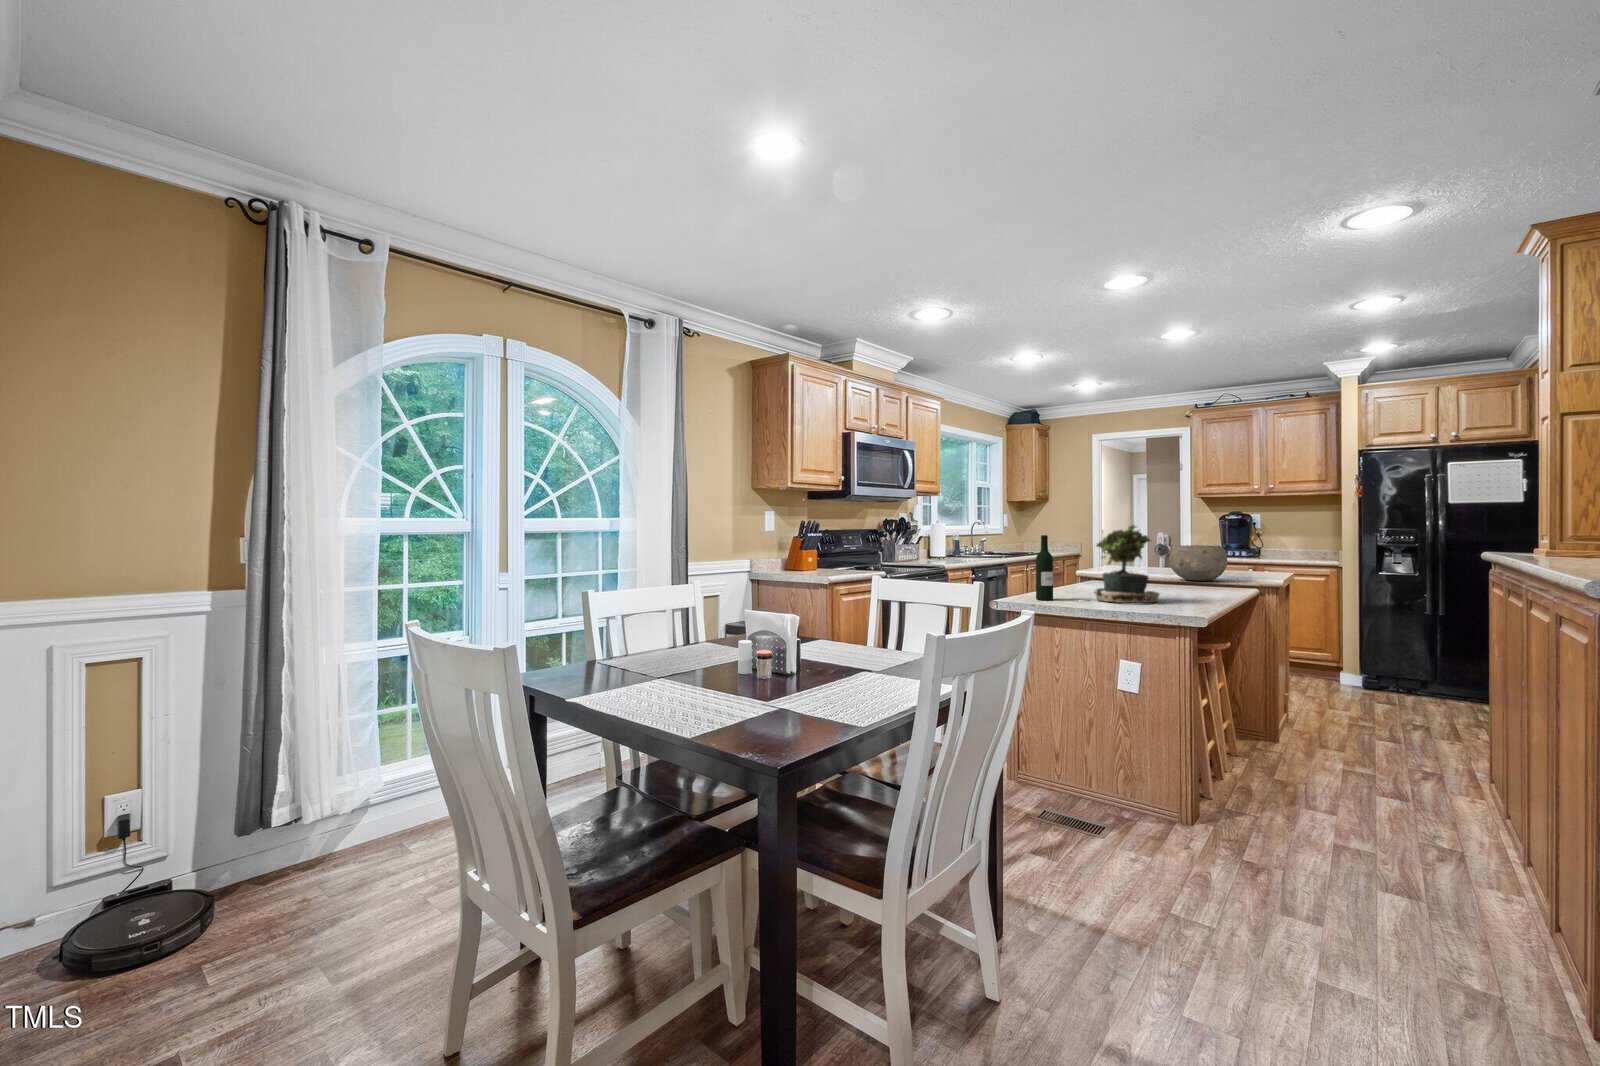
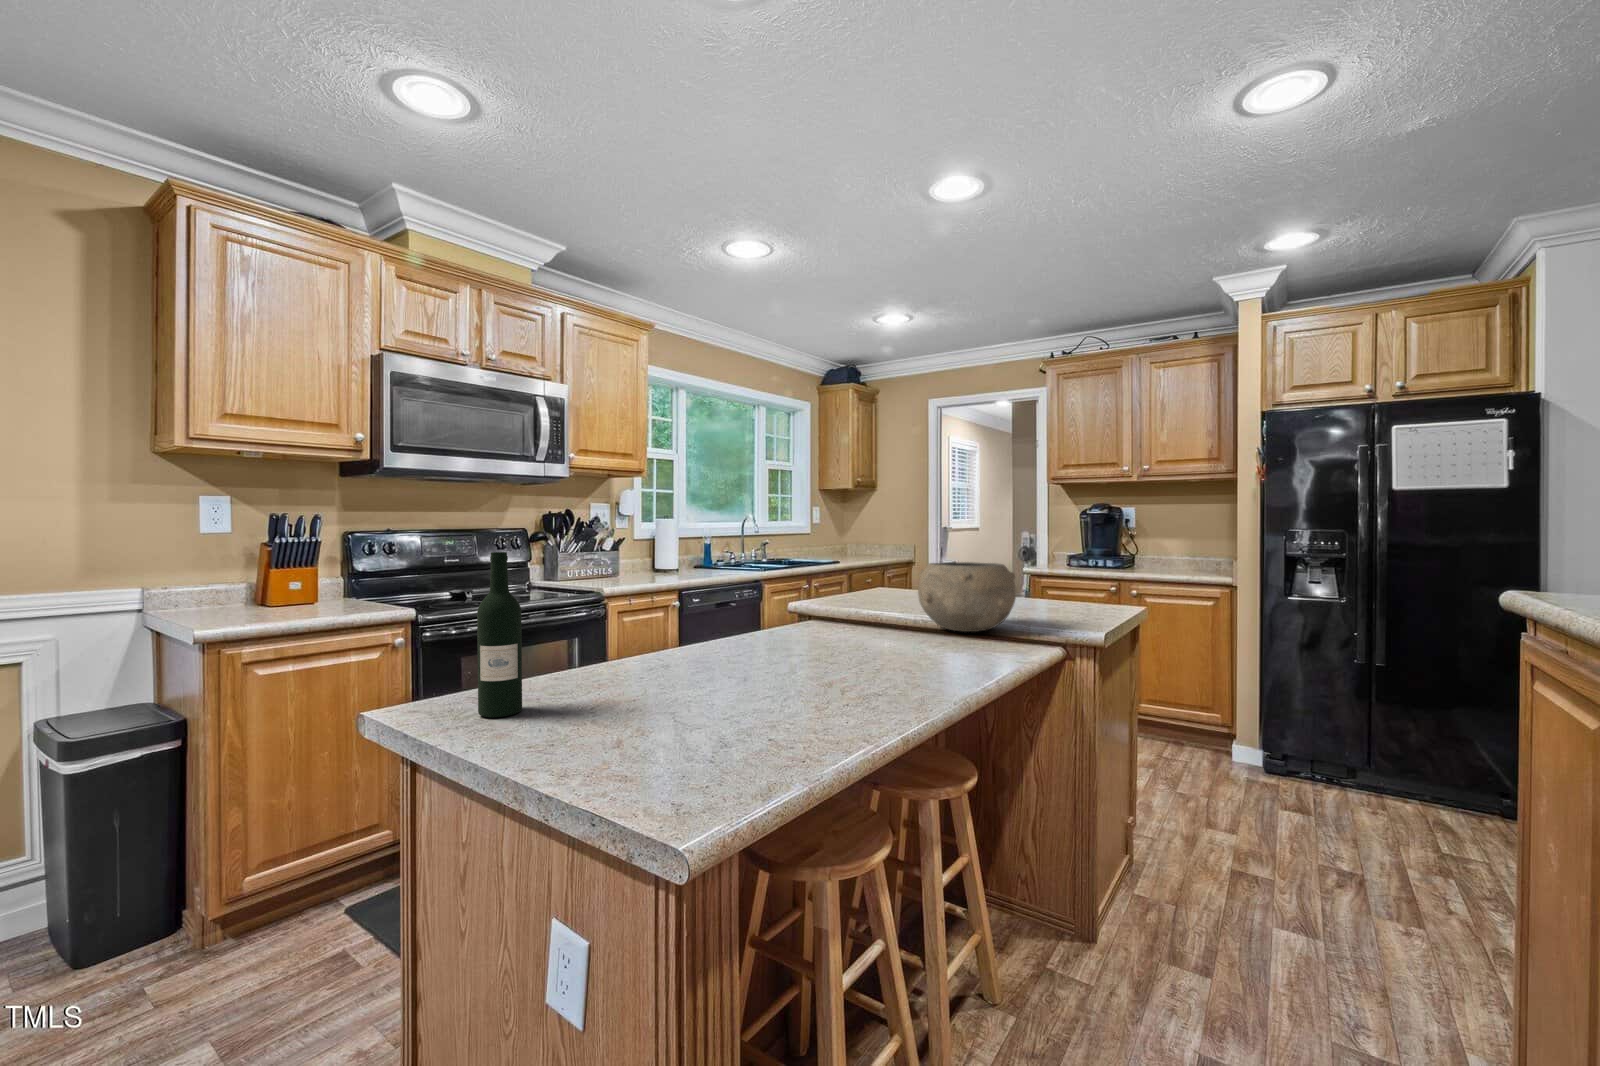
potted plant: present [1094,525,1160,603] -> none [546,525,754,743]

